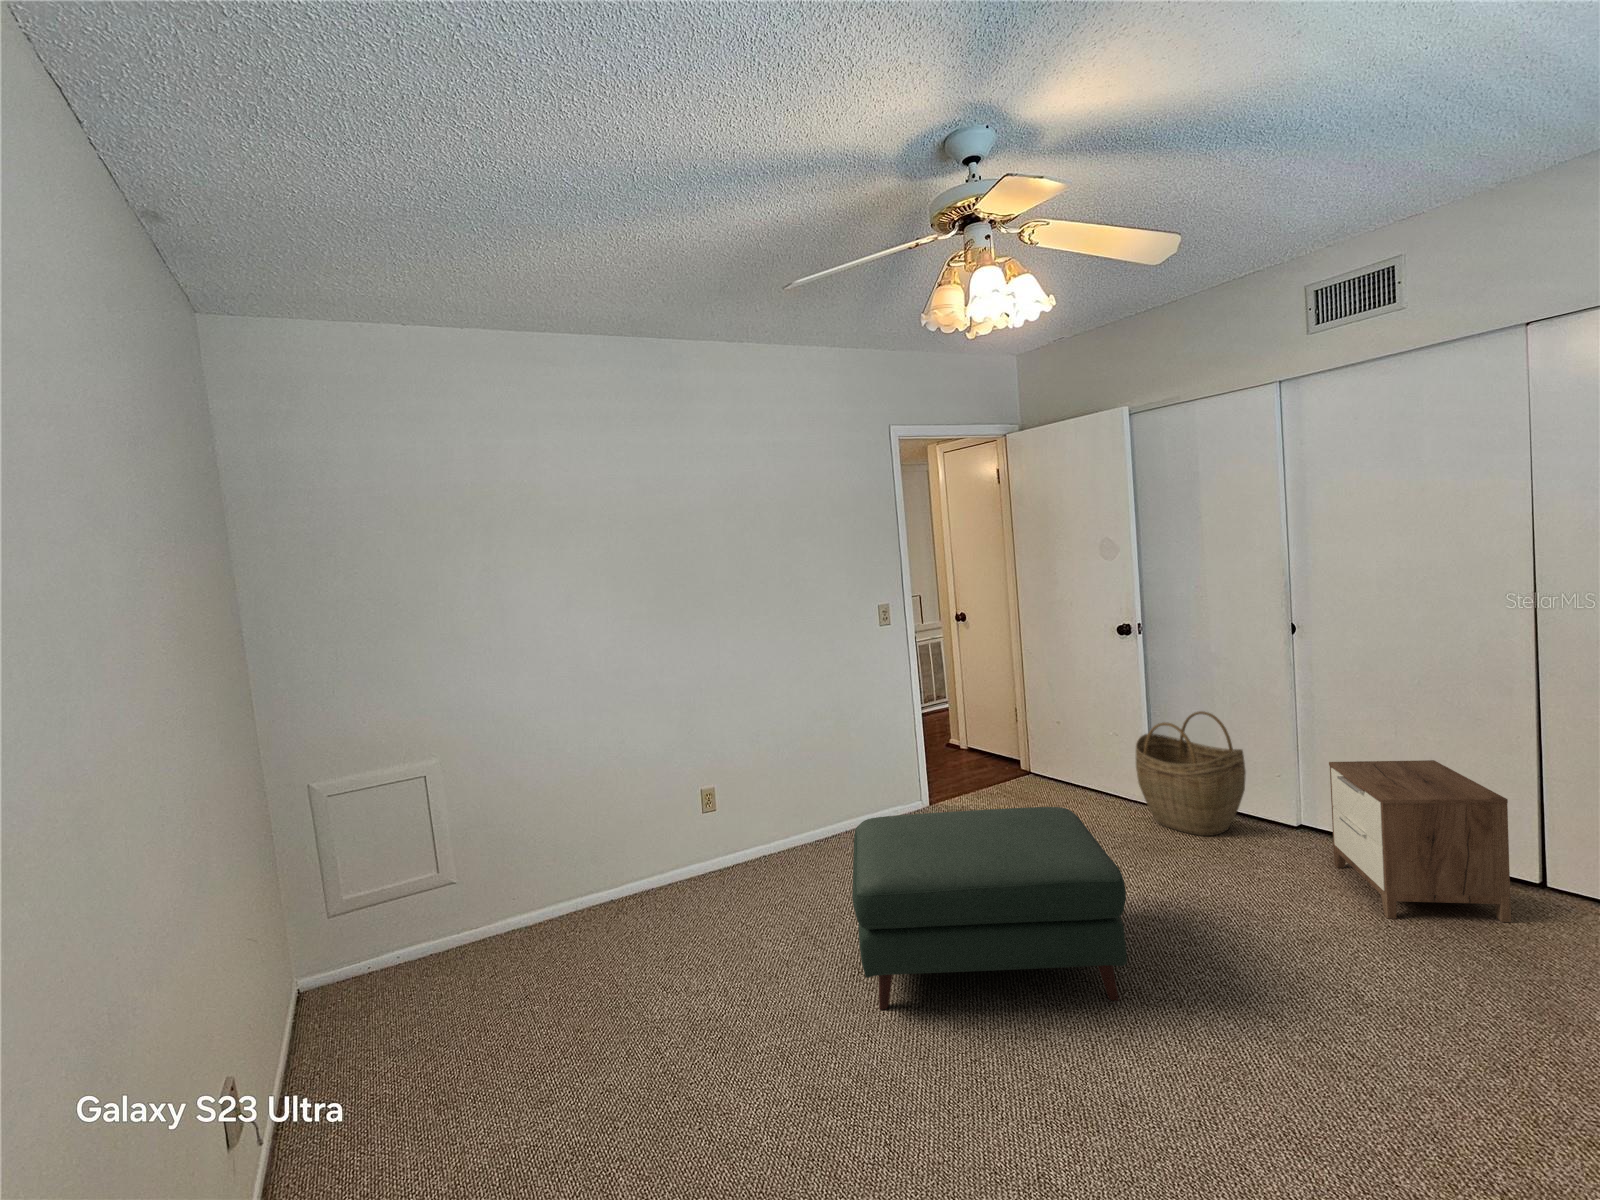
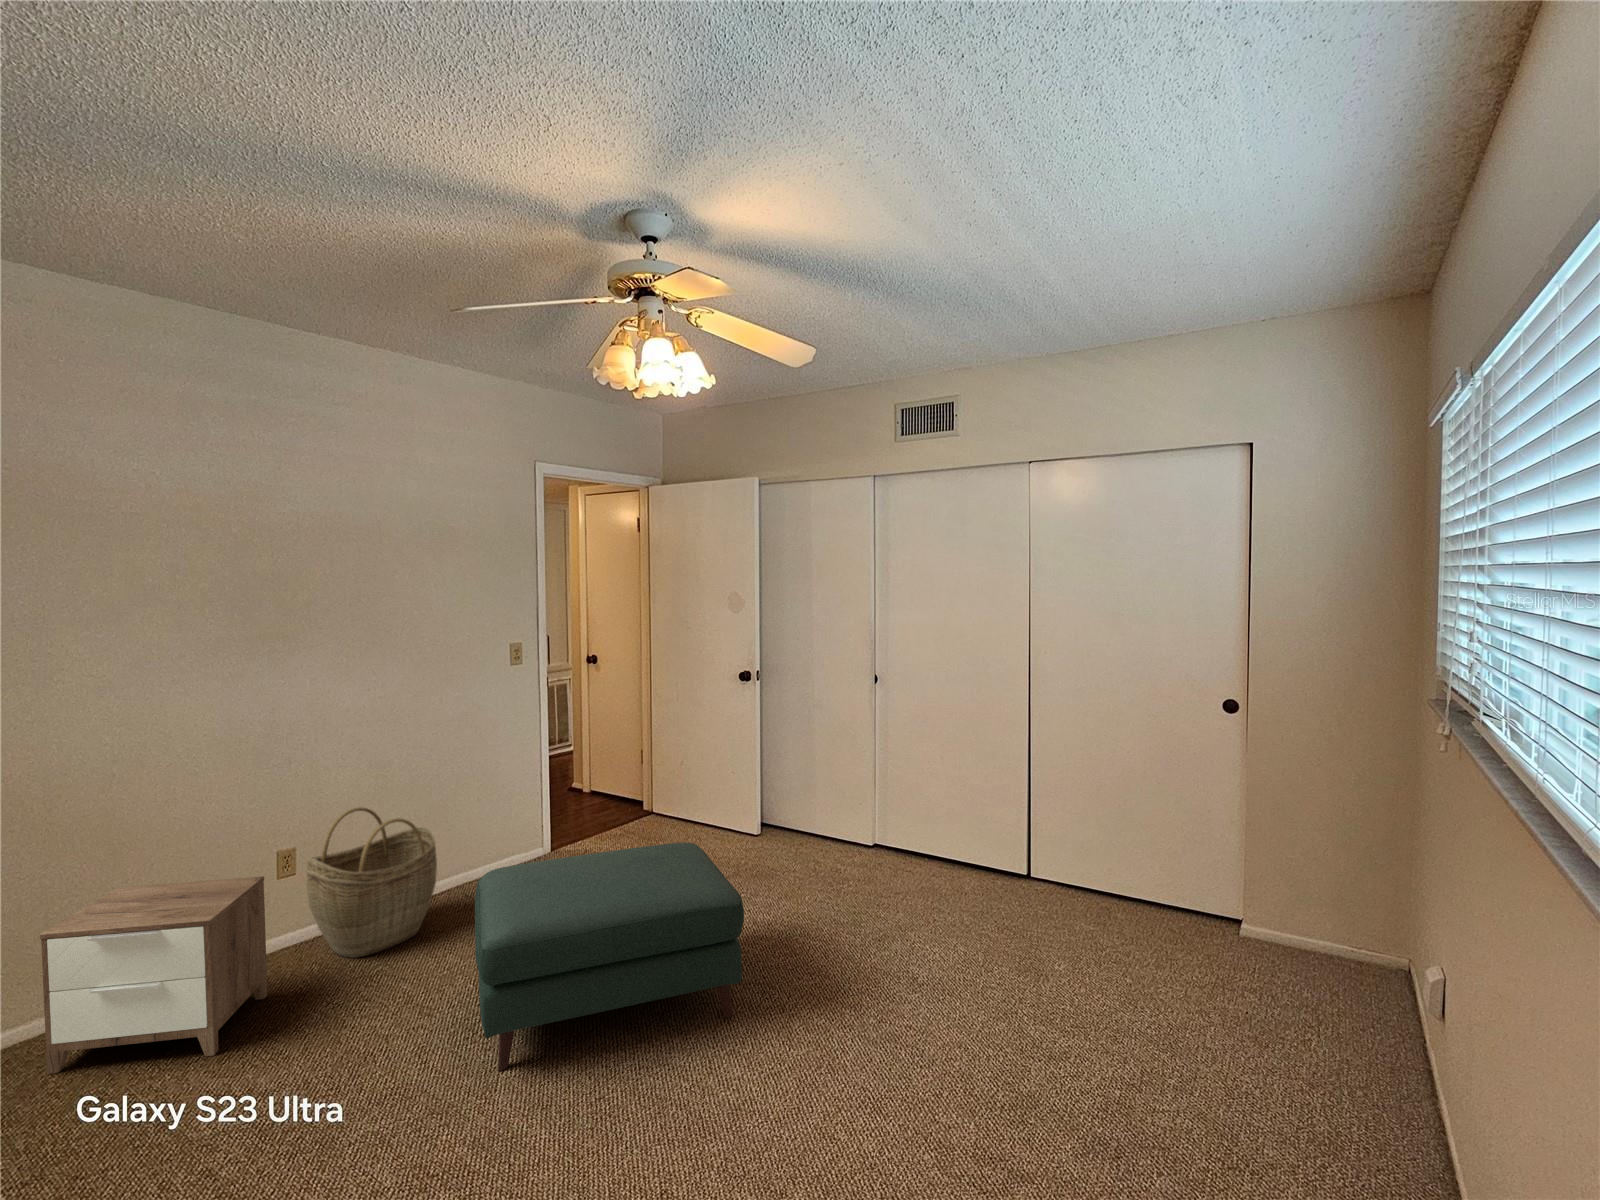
woven basket: present [1136,711,1246,836] -> present [307,807,437,958]
nightstand: present [1329,760,1511,922] -> present [40,876,267,1074]

